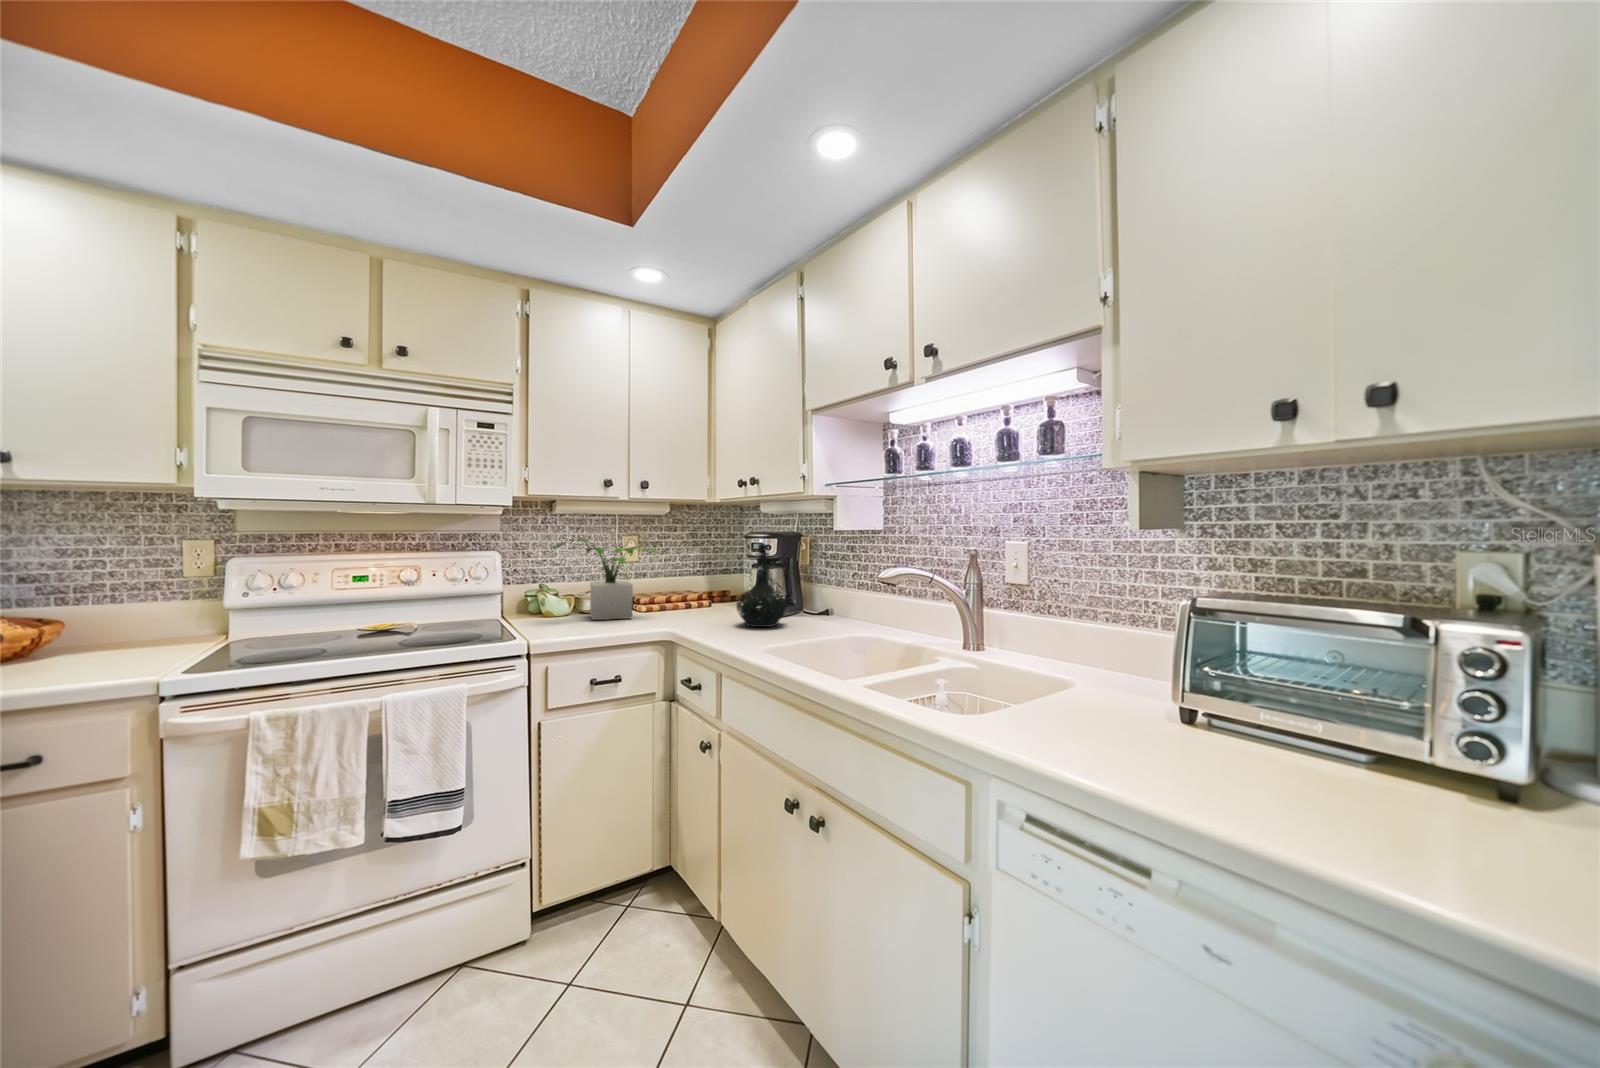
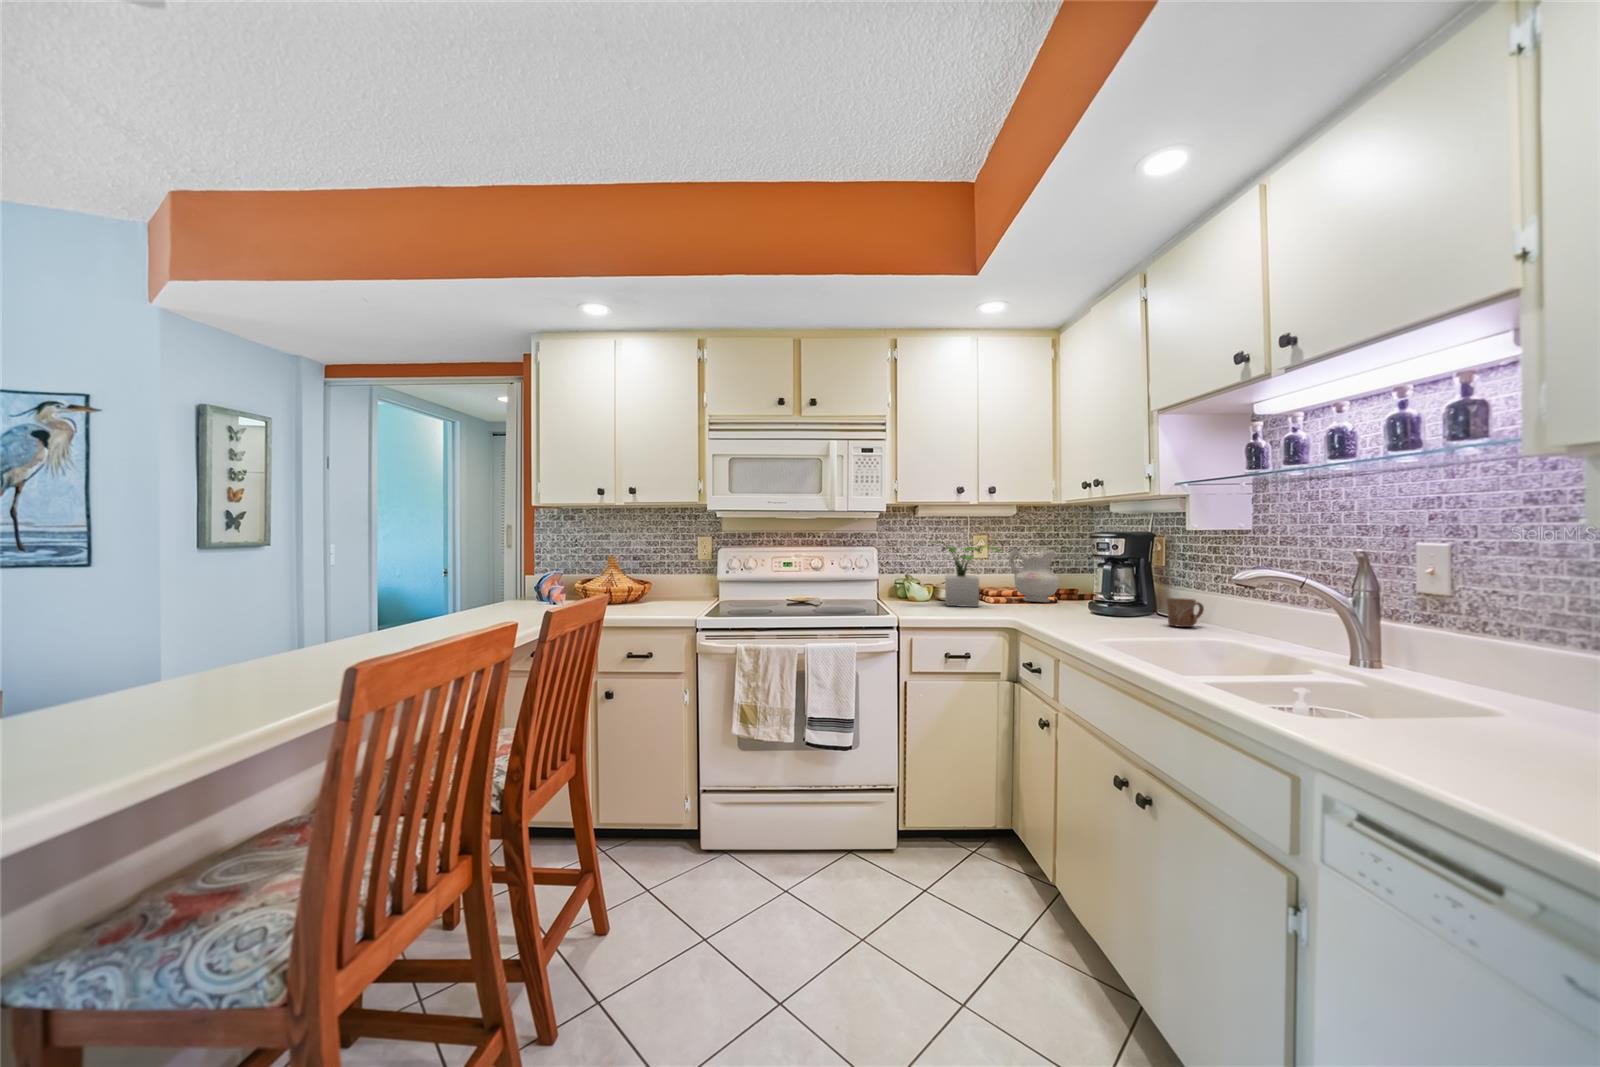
bottle: present [737,544,787,627] -> none [1074,545,1129,624]
ceramic pitcher: none [664,548,715,607] -> present [1009,548,1059,602]
mug: none [816,596,846,624] -> present [1165,598,1204,627]

